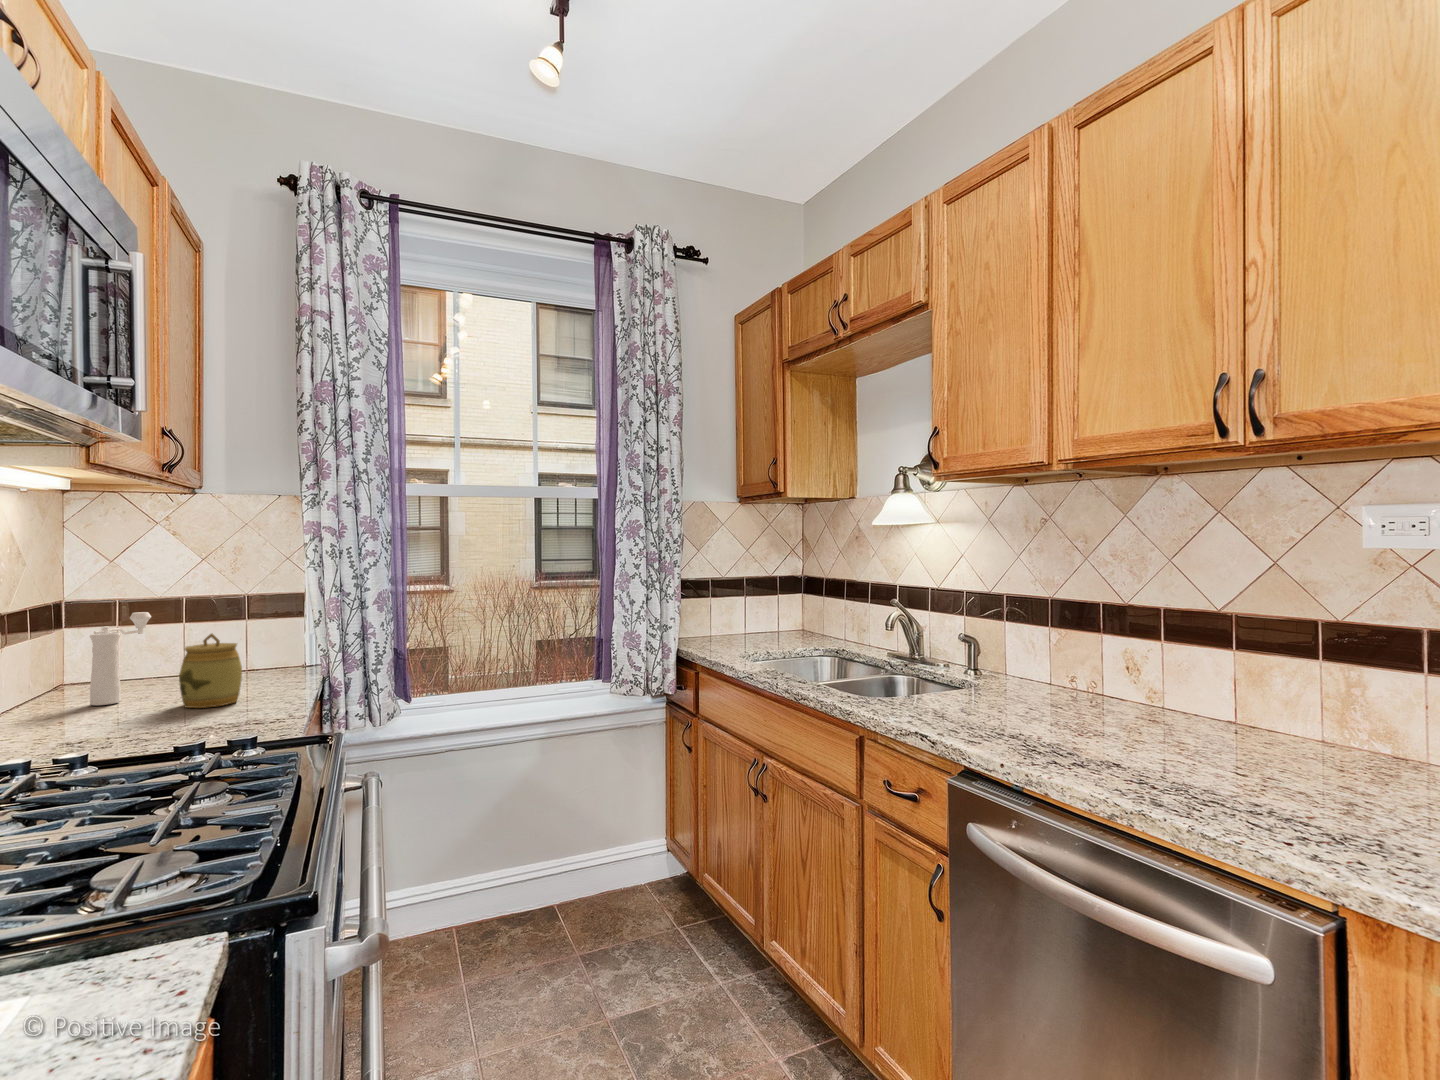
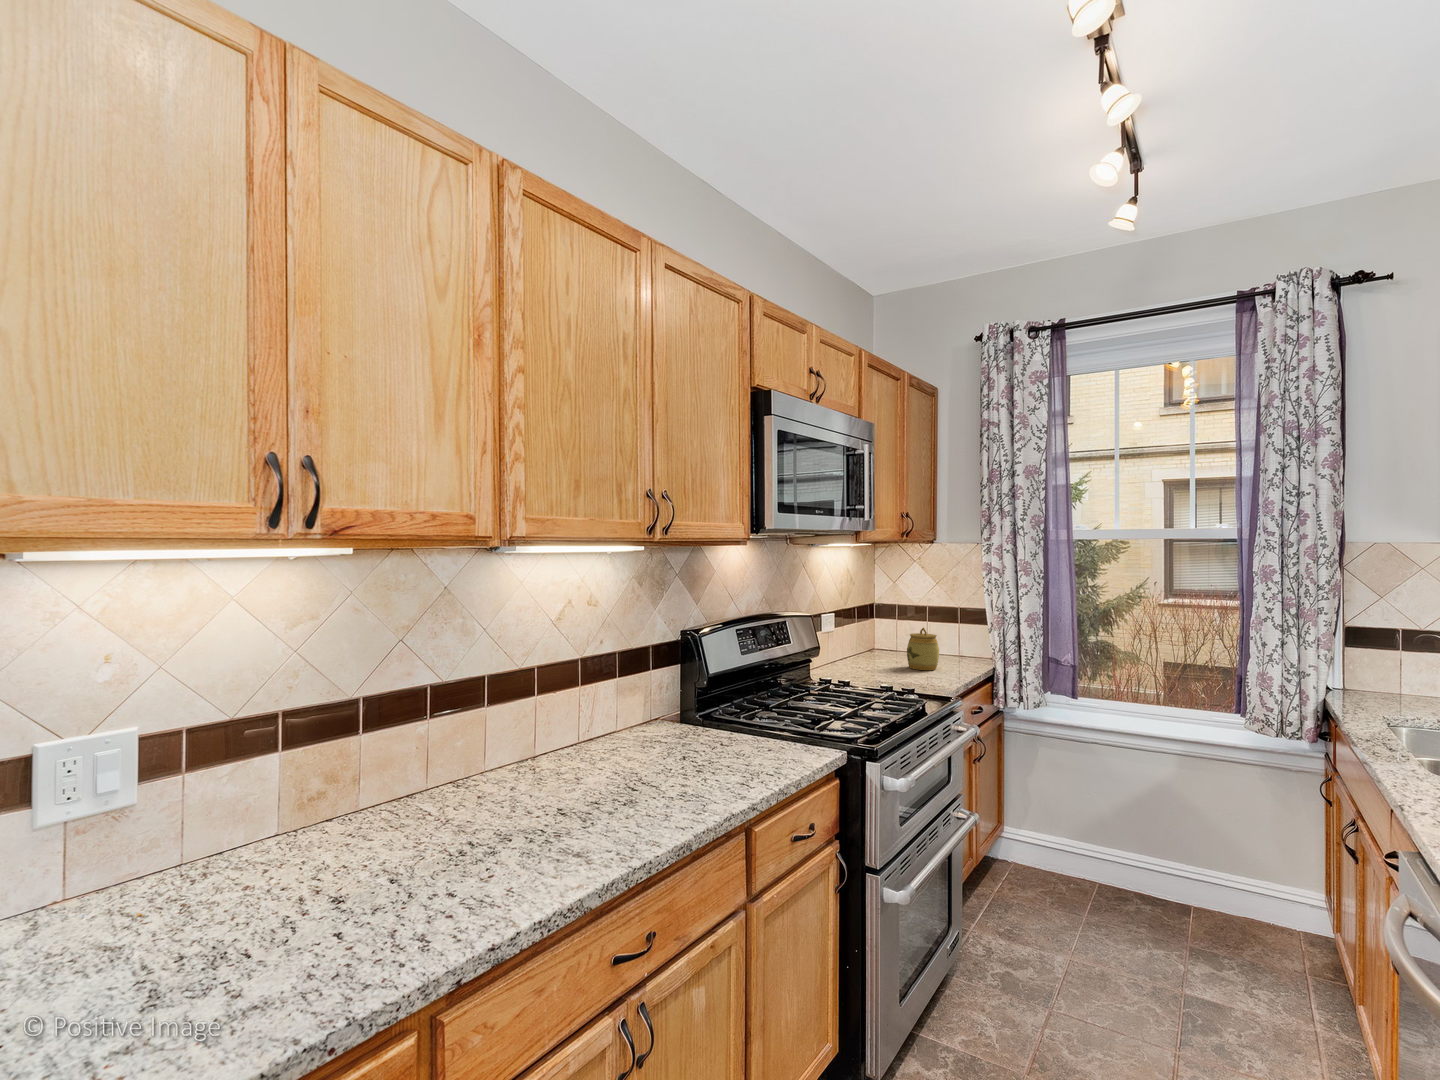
pepper mill: present [90,612,151,705] -> none [875,612,905,660]

